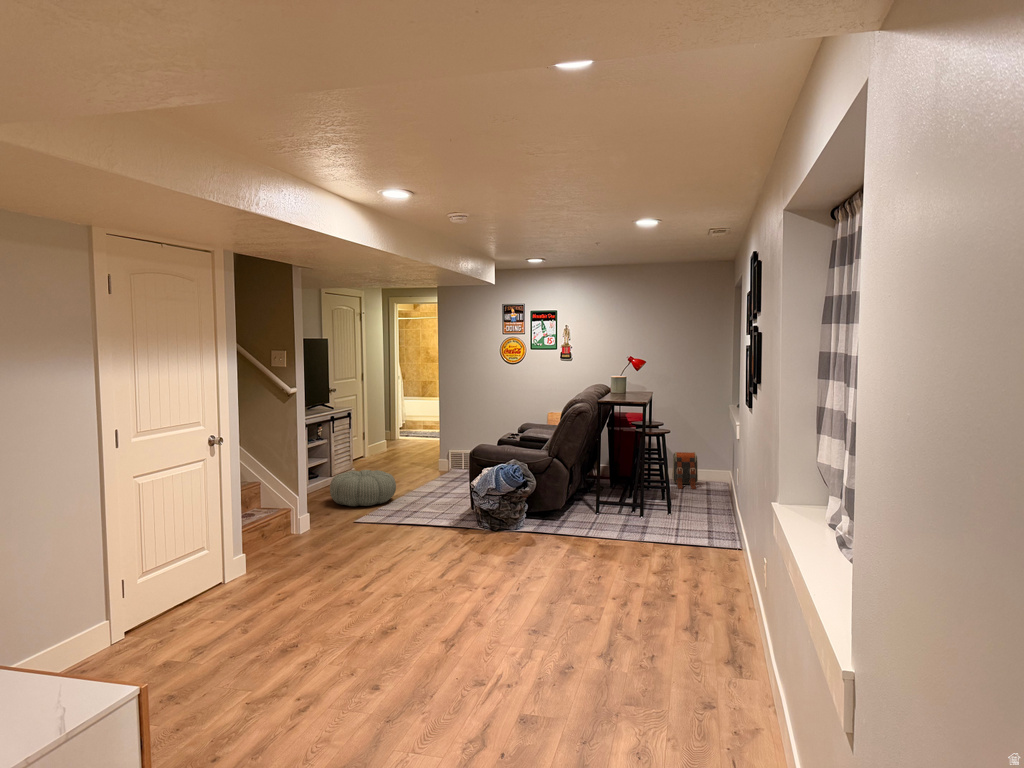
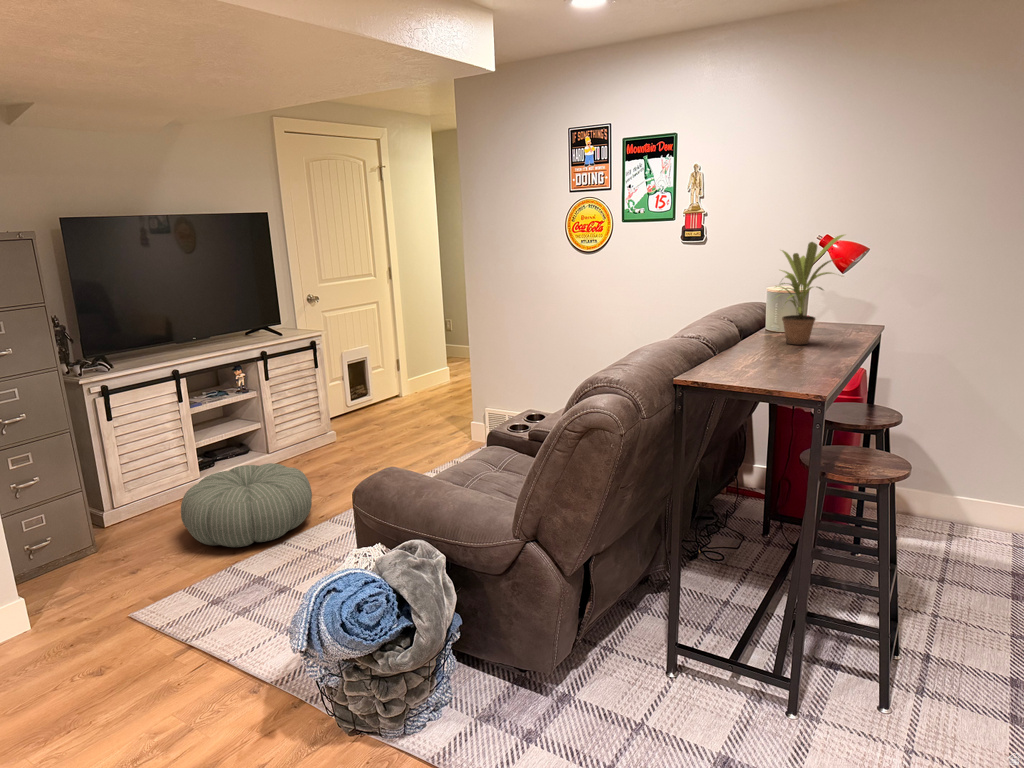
potted plant: none [618,355,642,394] -> present [776,235,844,345]
backpack: present [672,452,698,489] -> none [926,464,999,573]

